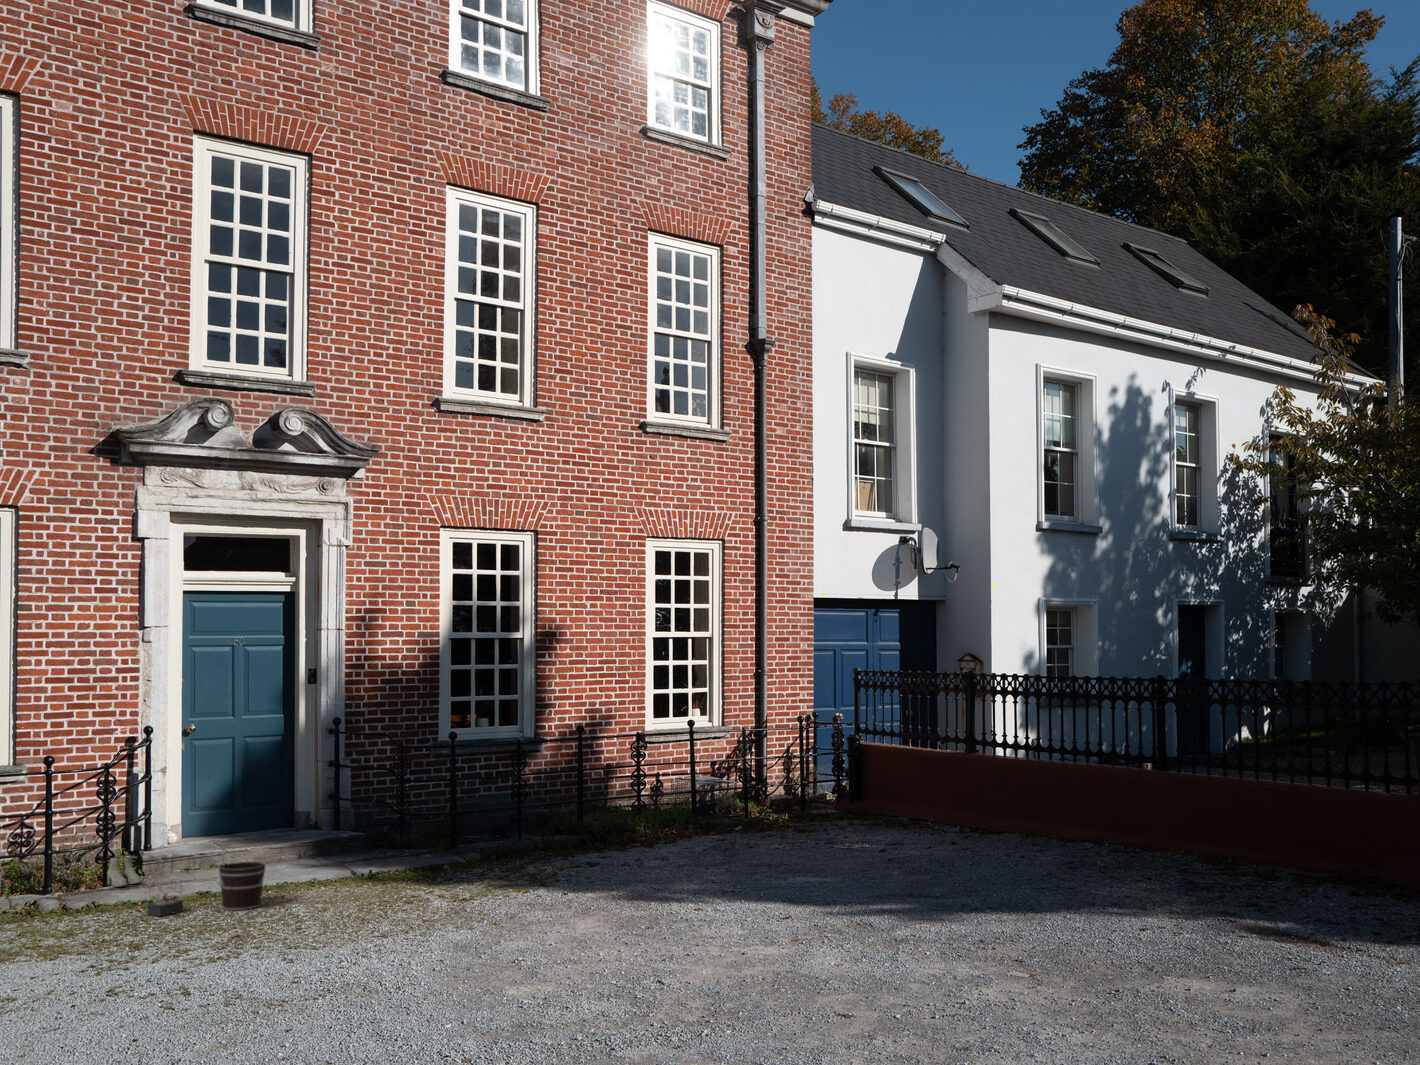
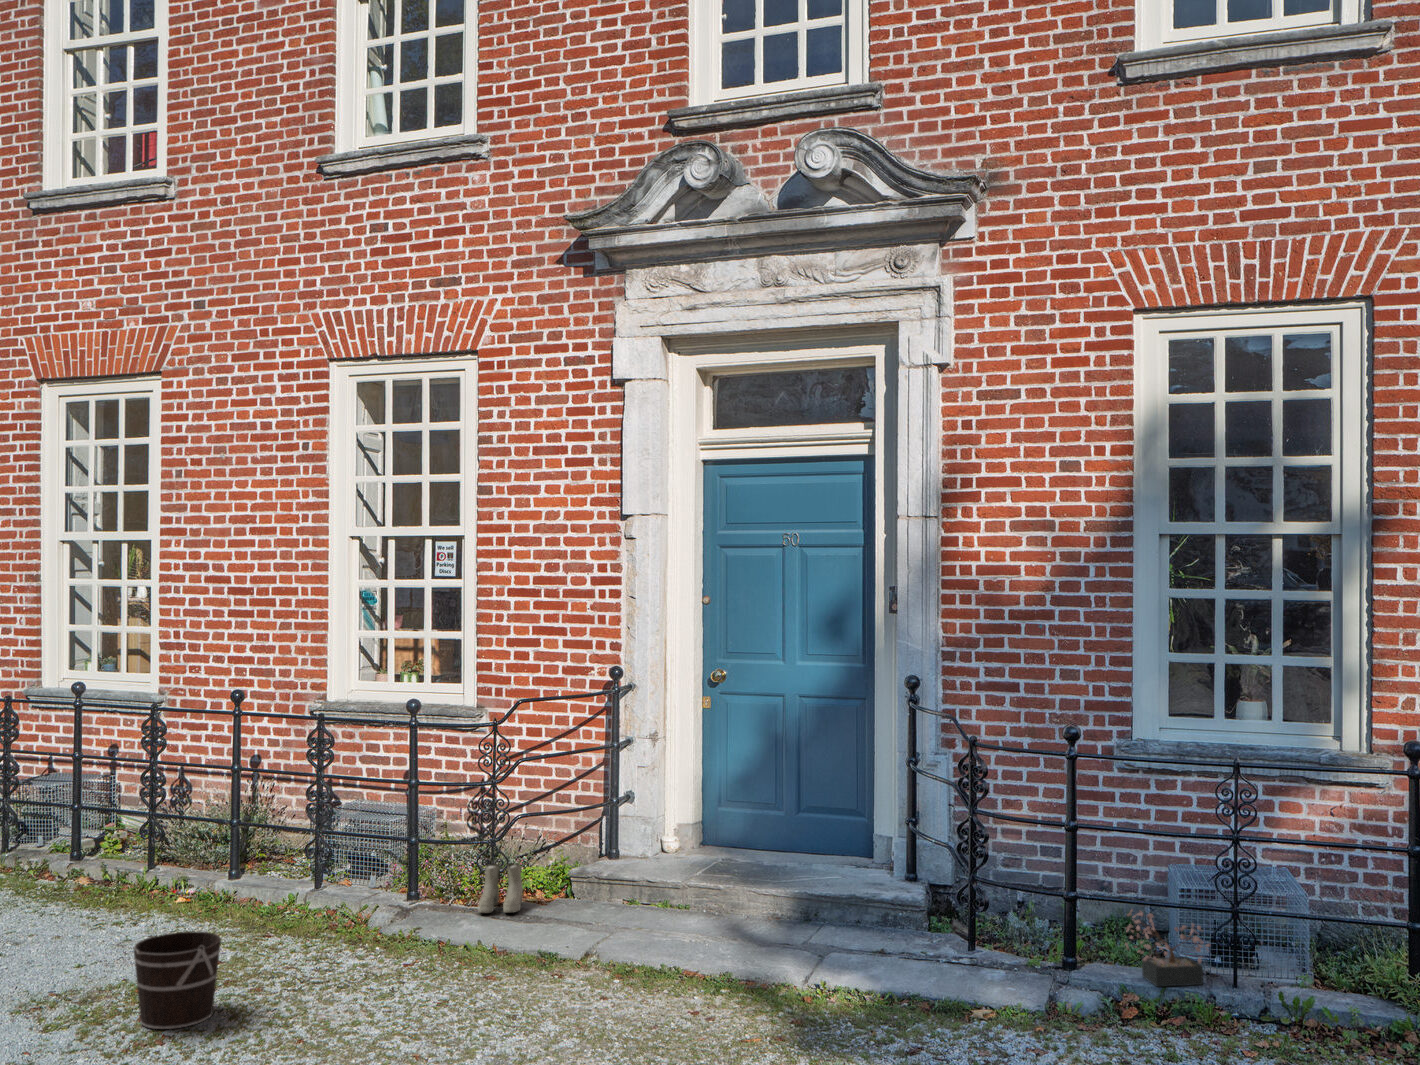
bucket: present [219,862,266,910] -> present [134,931,221,1029]
decorative plant: present [139,876,185,916] -> present [1125,910,1210,987]

